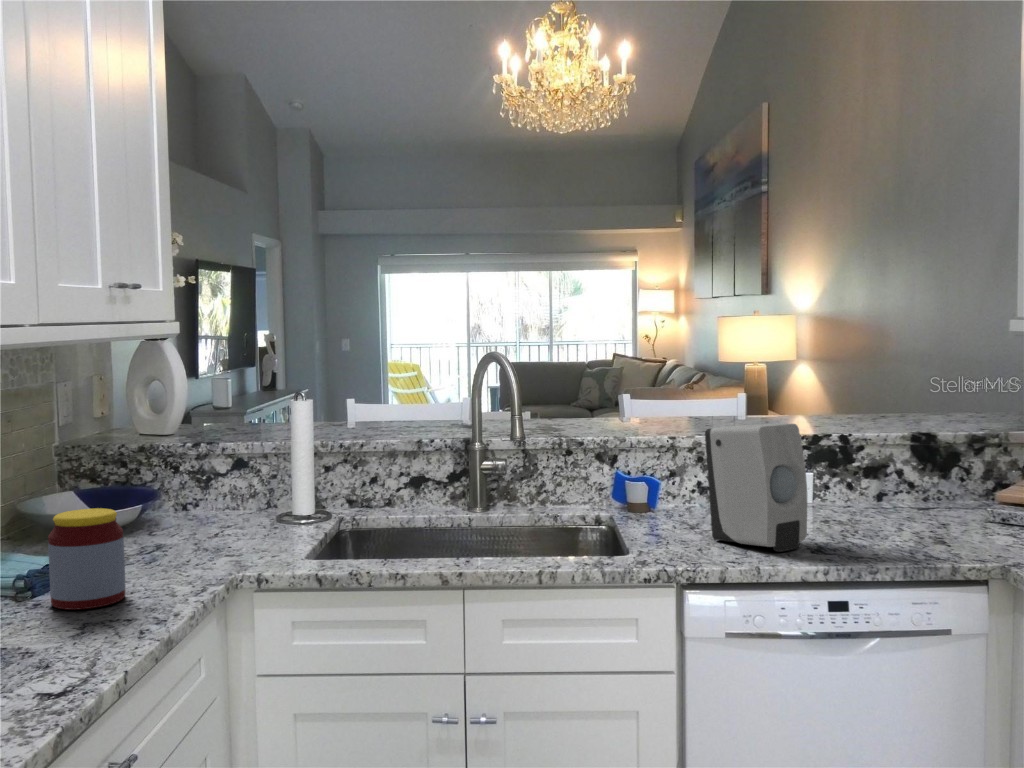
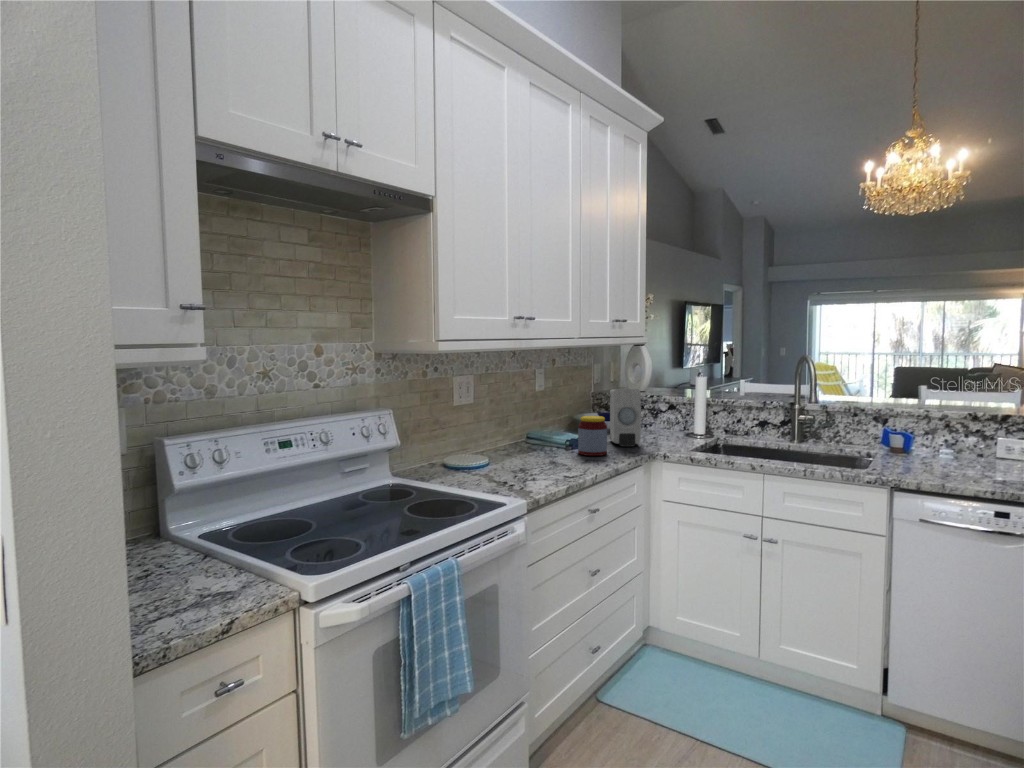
soap dispenser: present [705,424,807,552] -> present [610,389,641,446]

